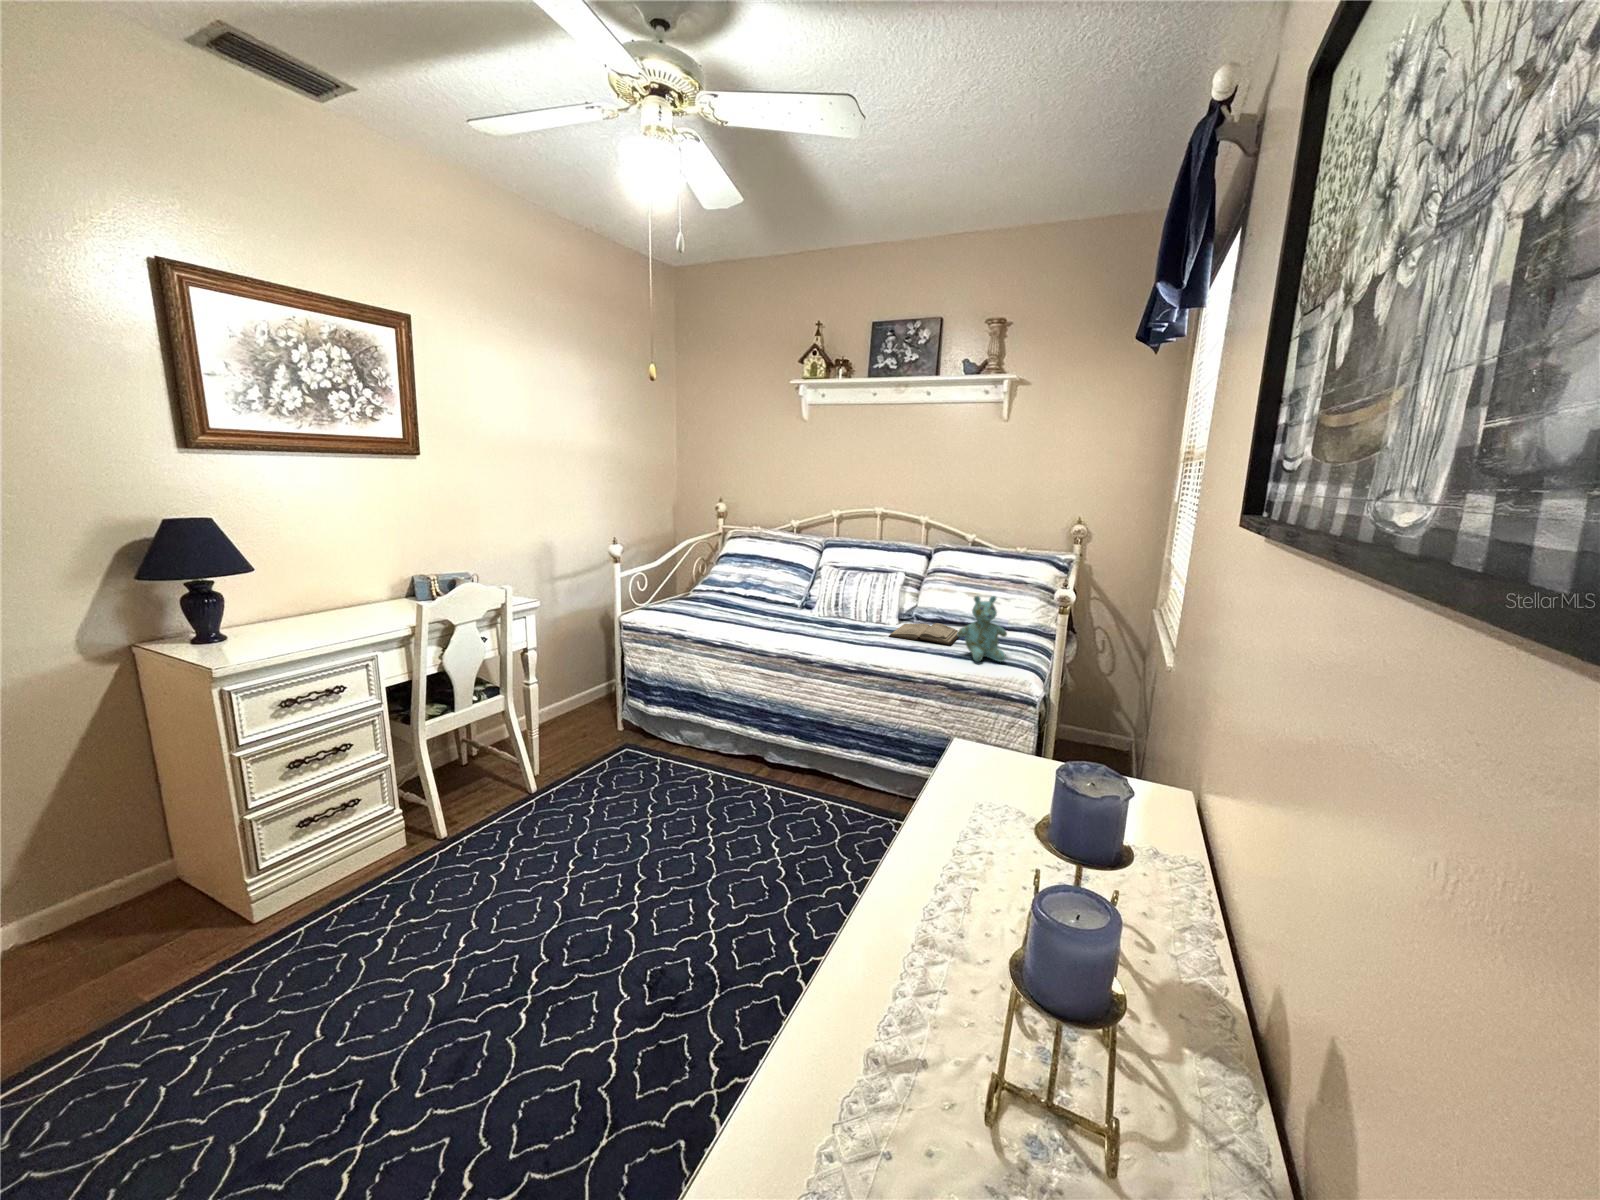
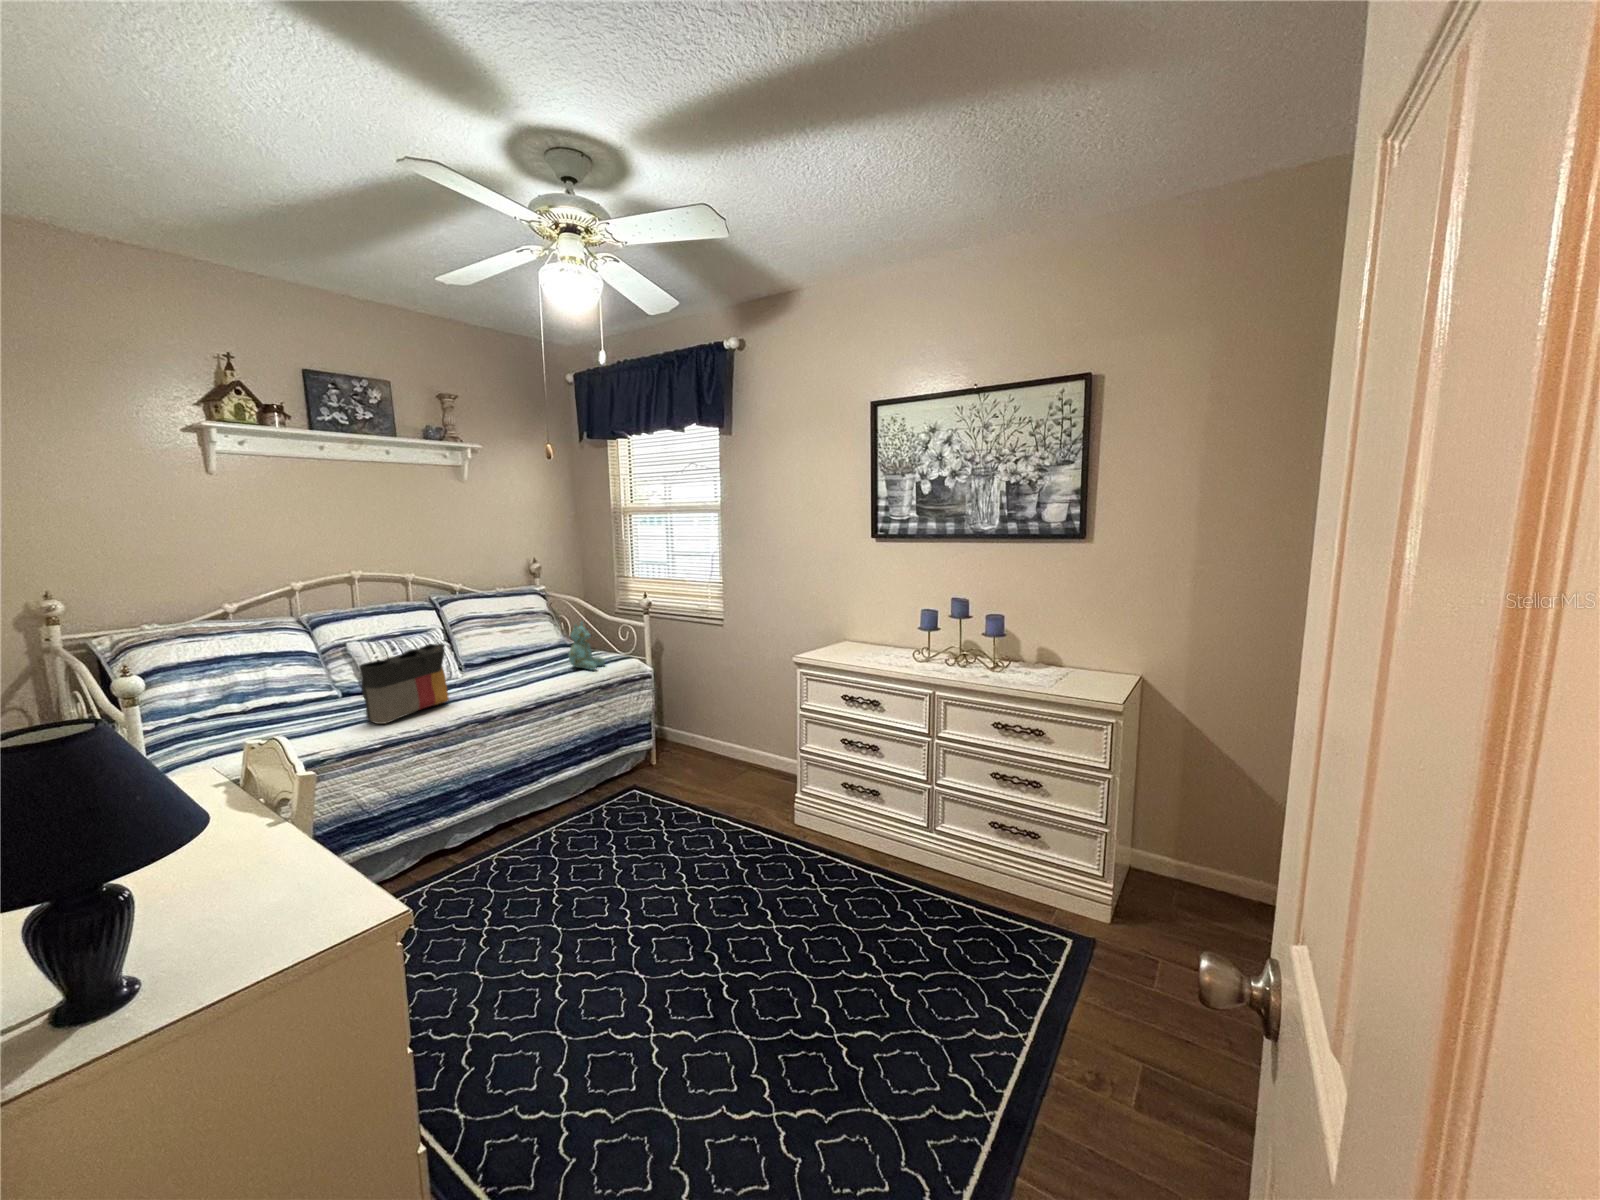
tote bag: none [740,574,817,633] -> present [359,643,449,724]
diary: present [889,623,959,645] -> none [479,659,552,681]

